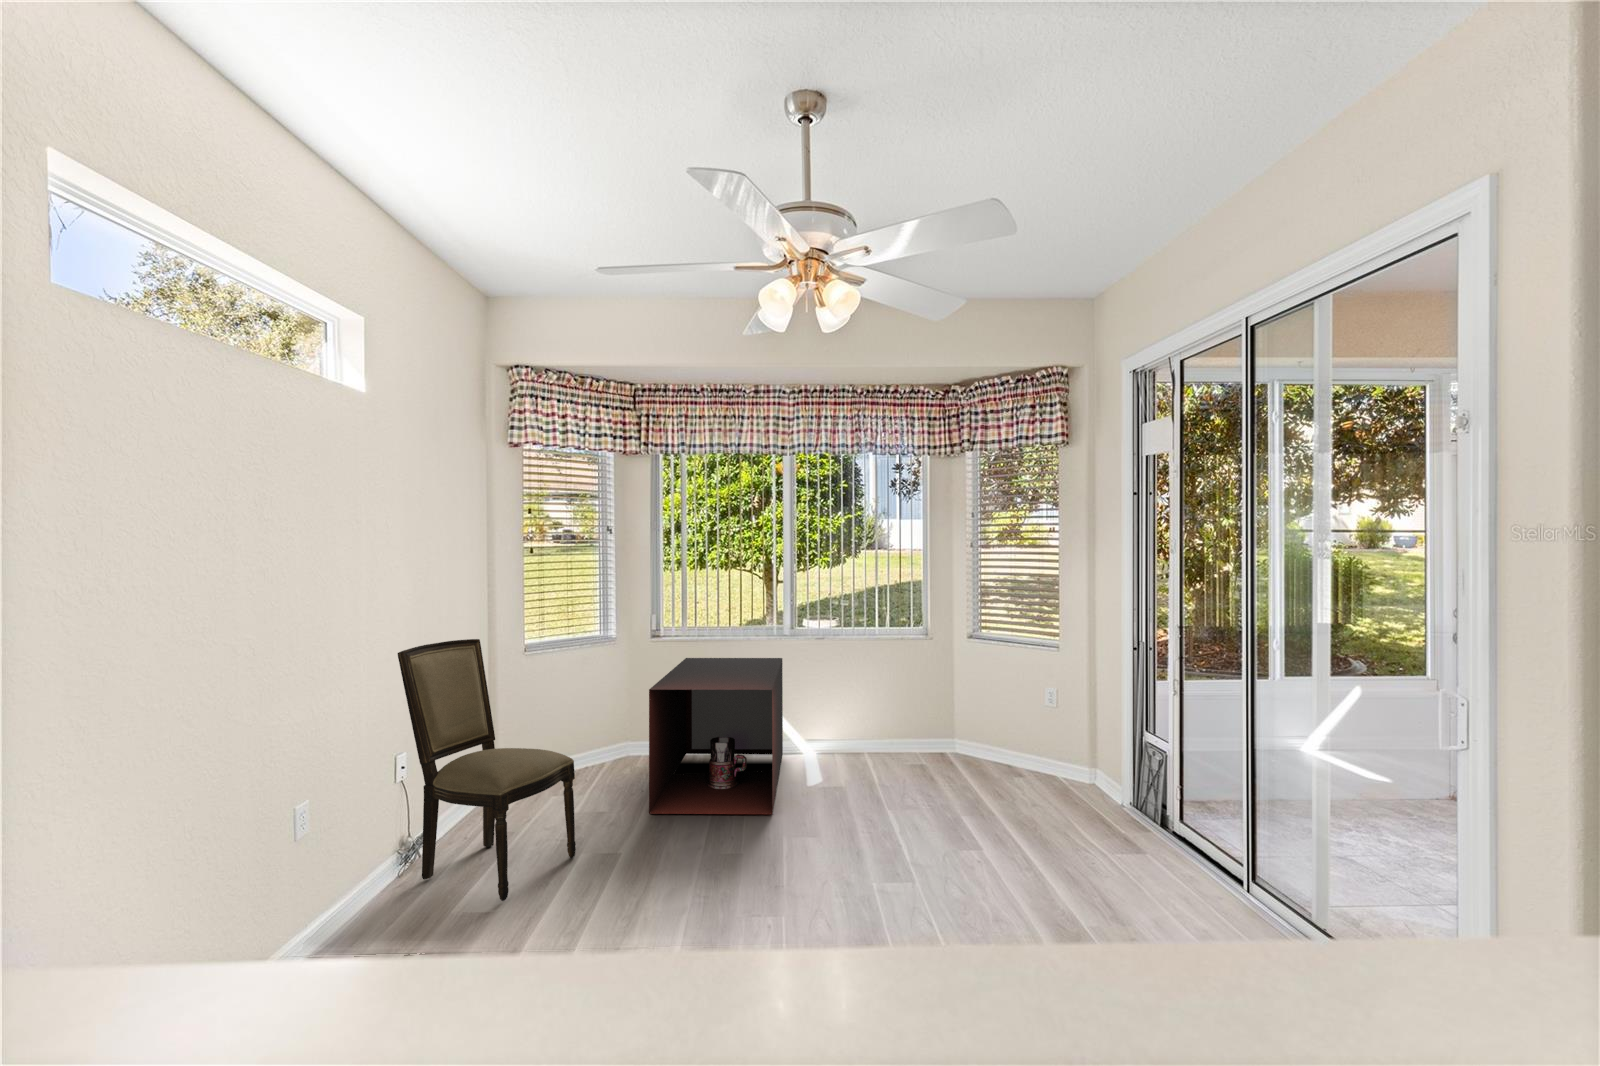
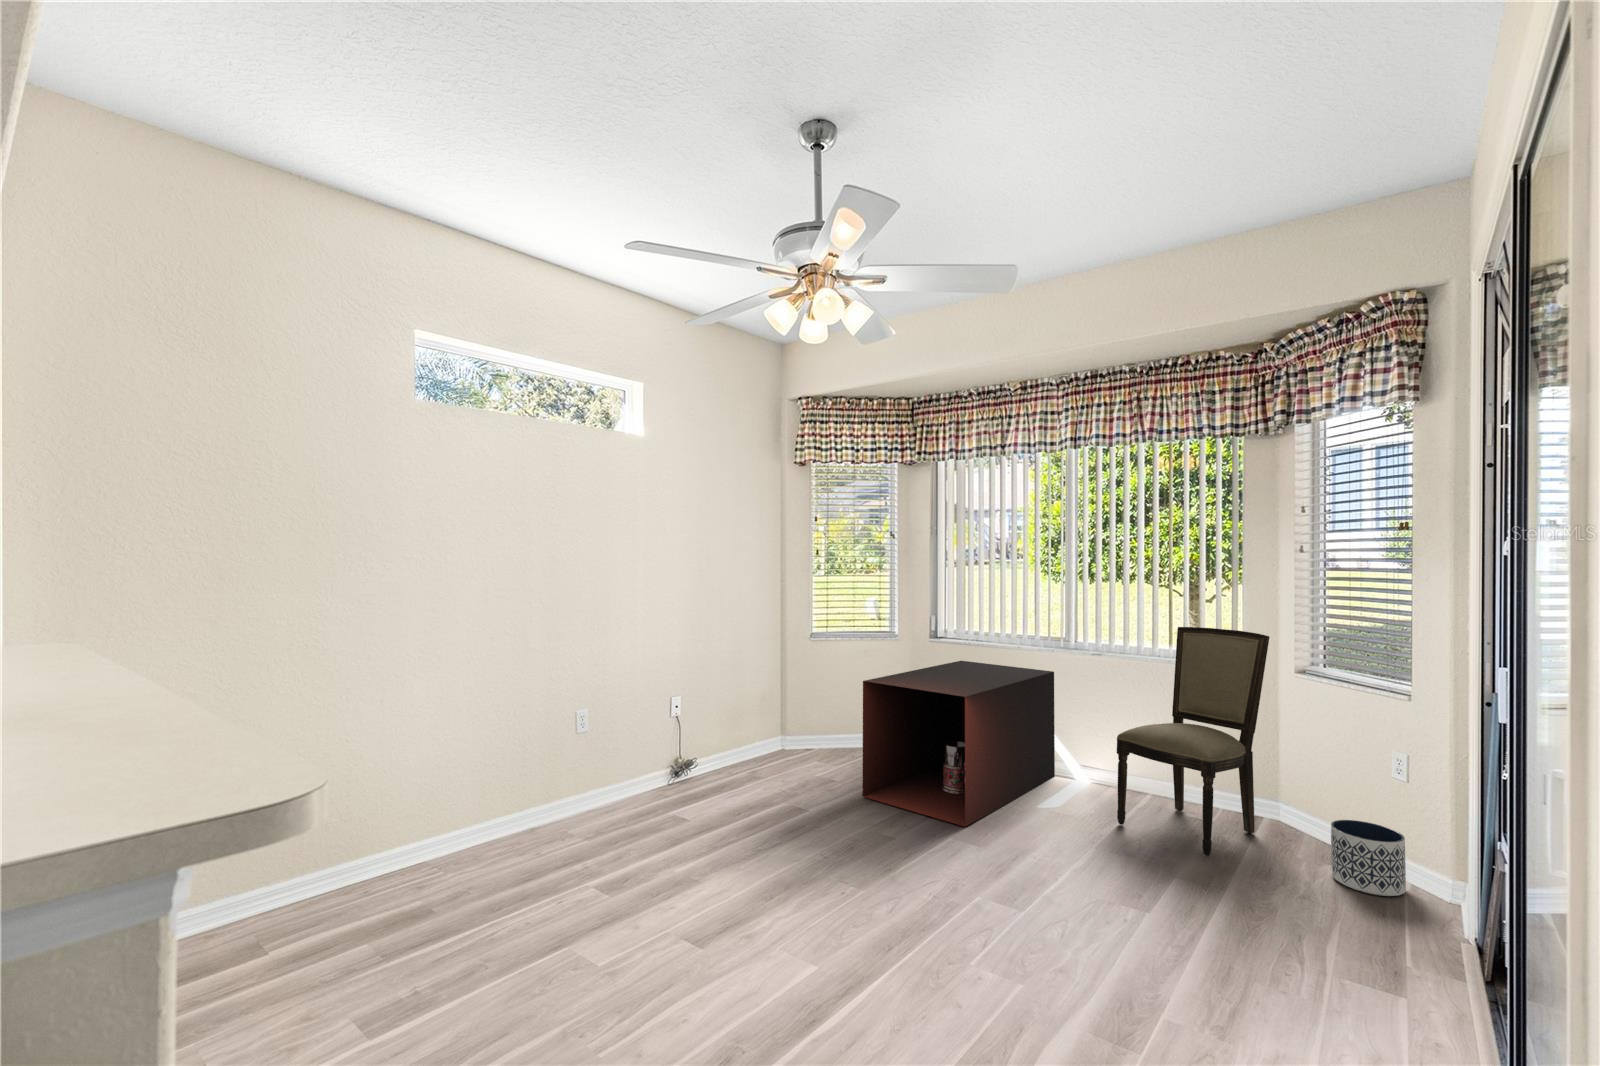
dining chair: present [398,639,576,901] -> present [1117,627,1269,856]
planter: none [1015,737,1058,785] -> present [1331,820,1406,896]

